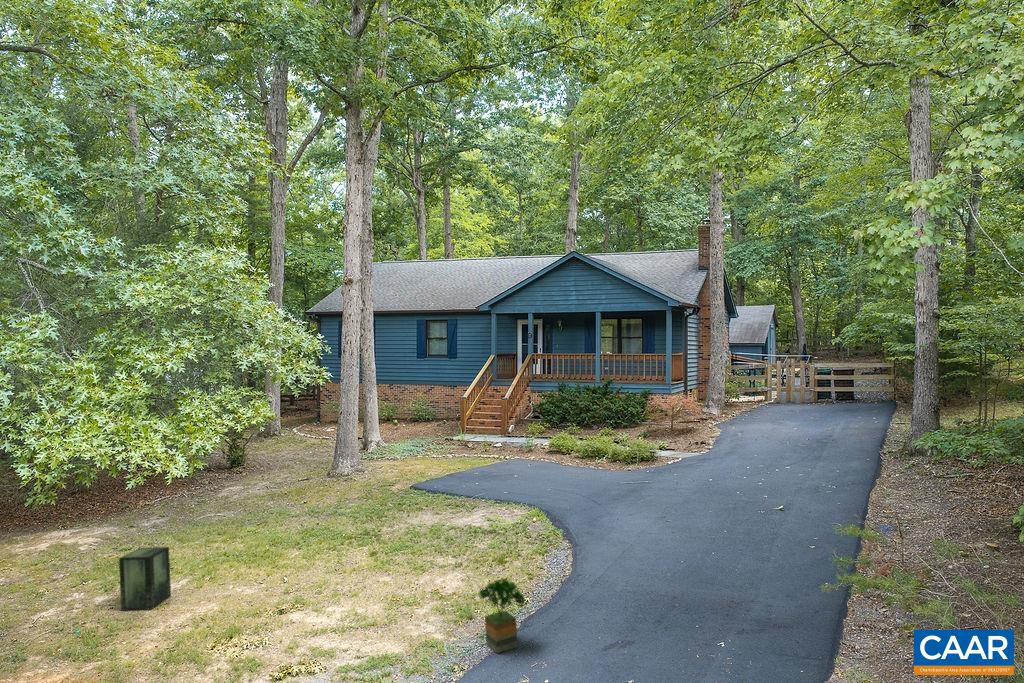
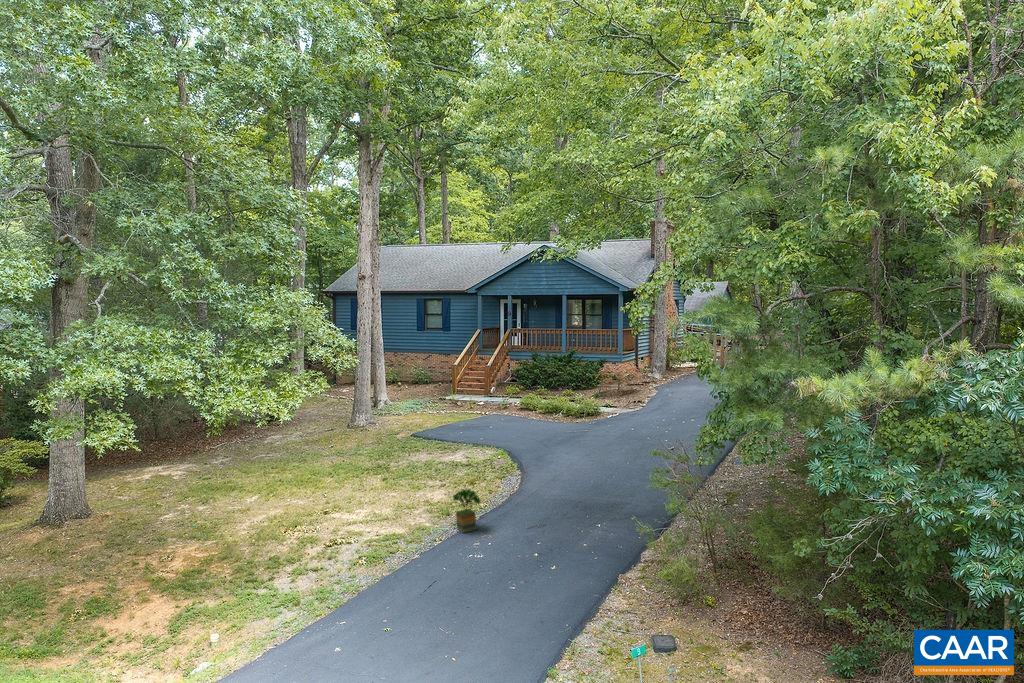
storage box: present [119,547,171,611] -> none [215,473,249,514]

